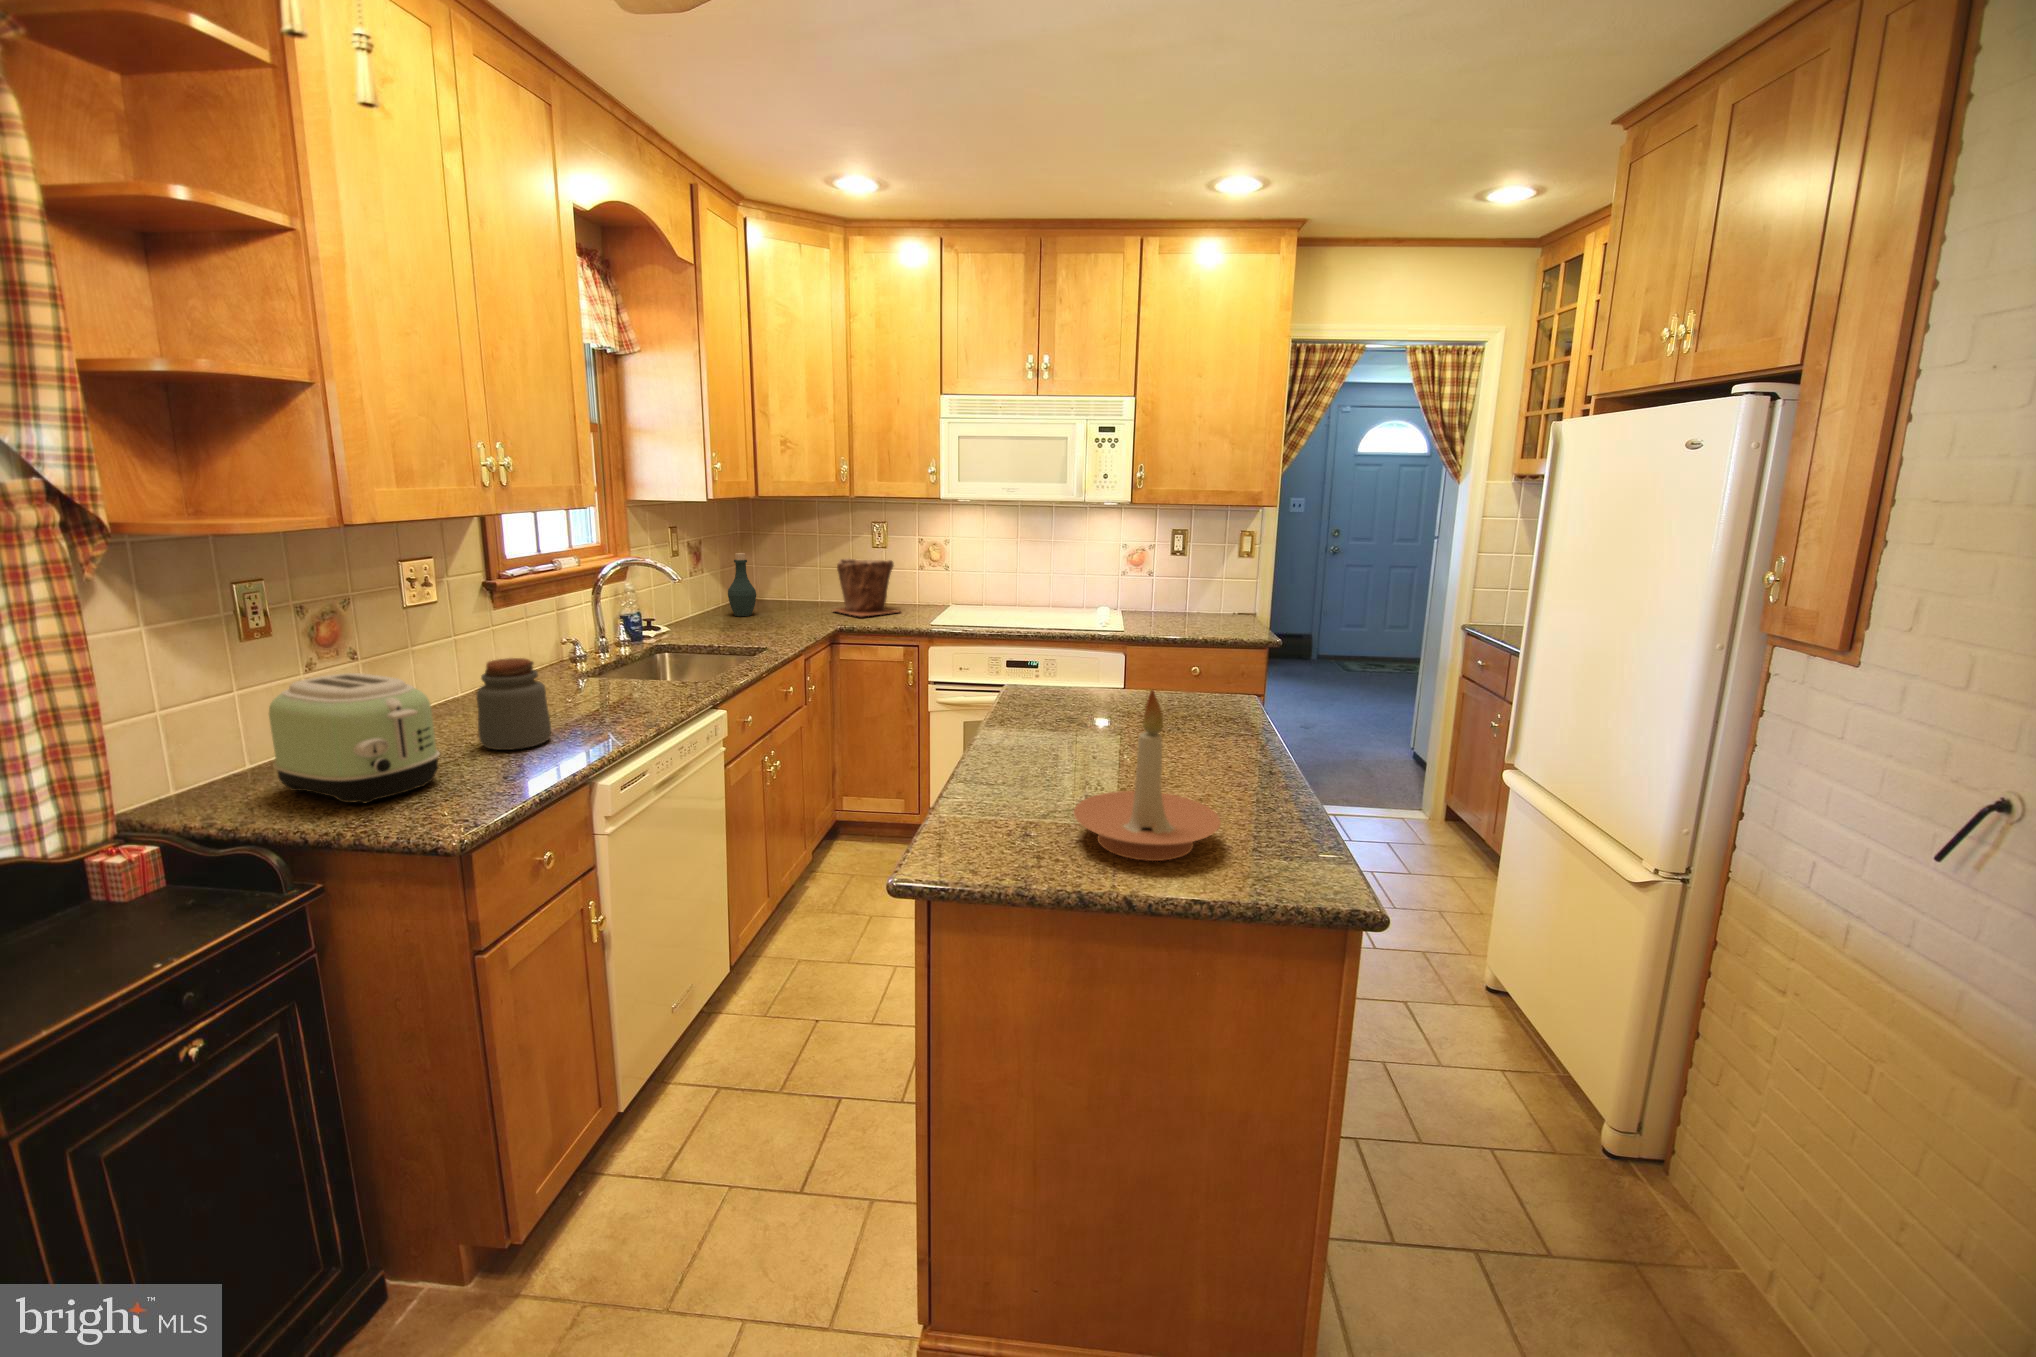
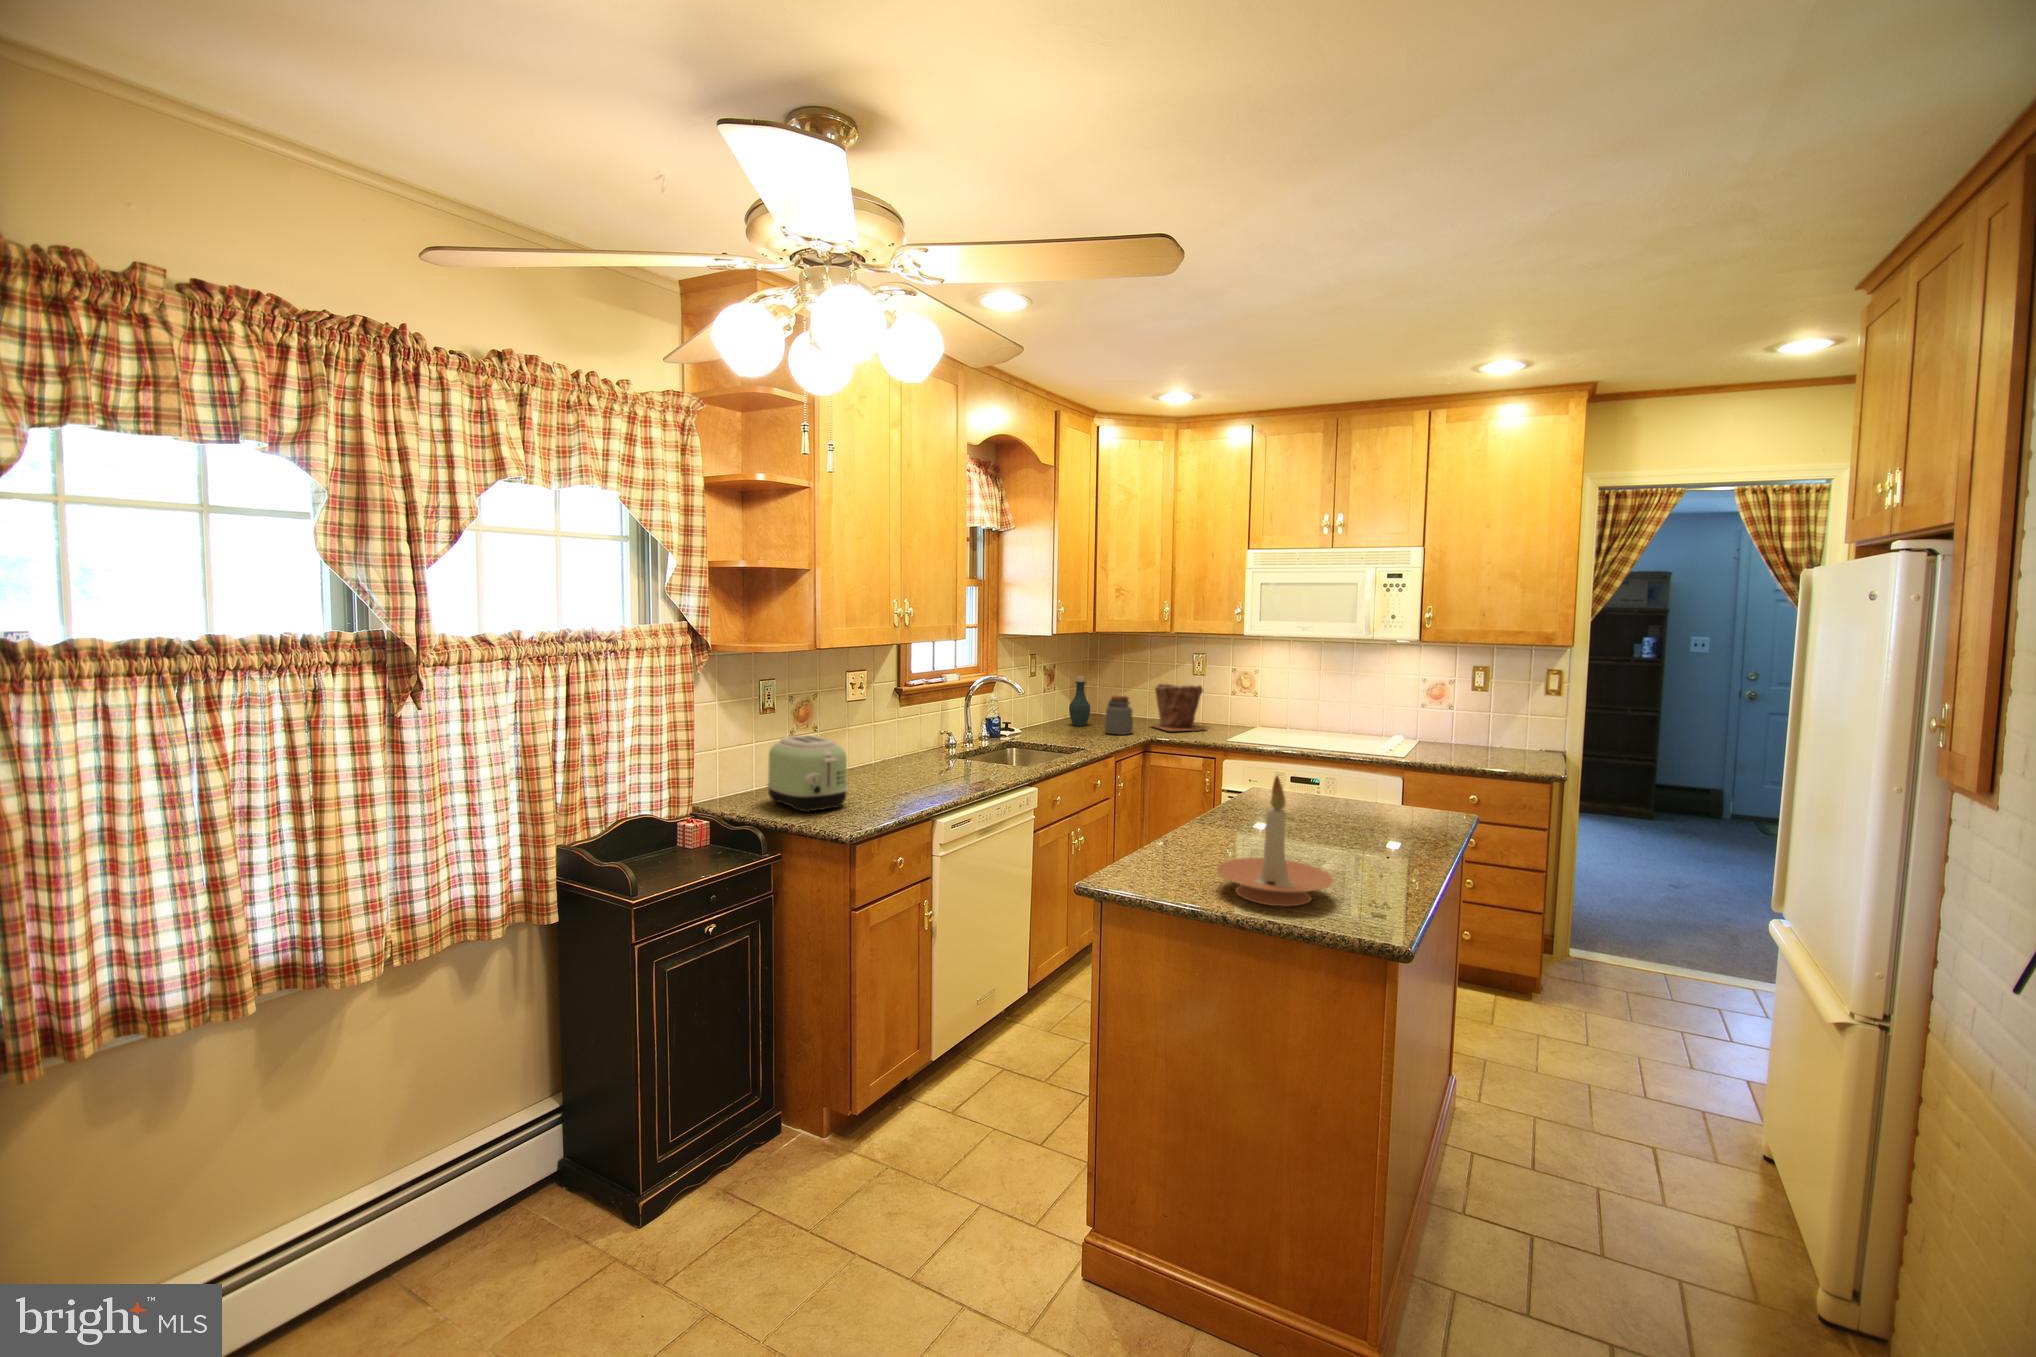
jar: present [477,658,551,750] -> present [1105,696,1133,735]

